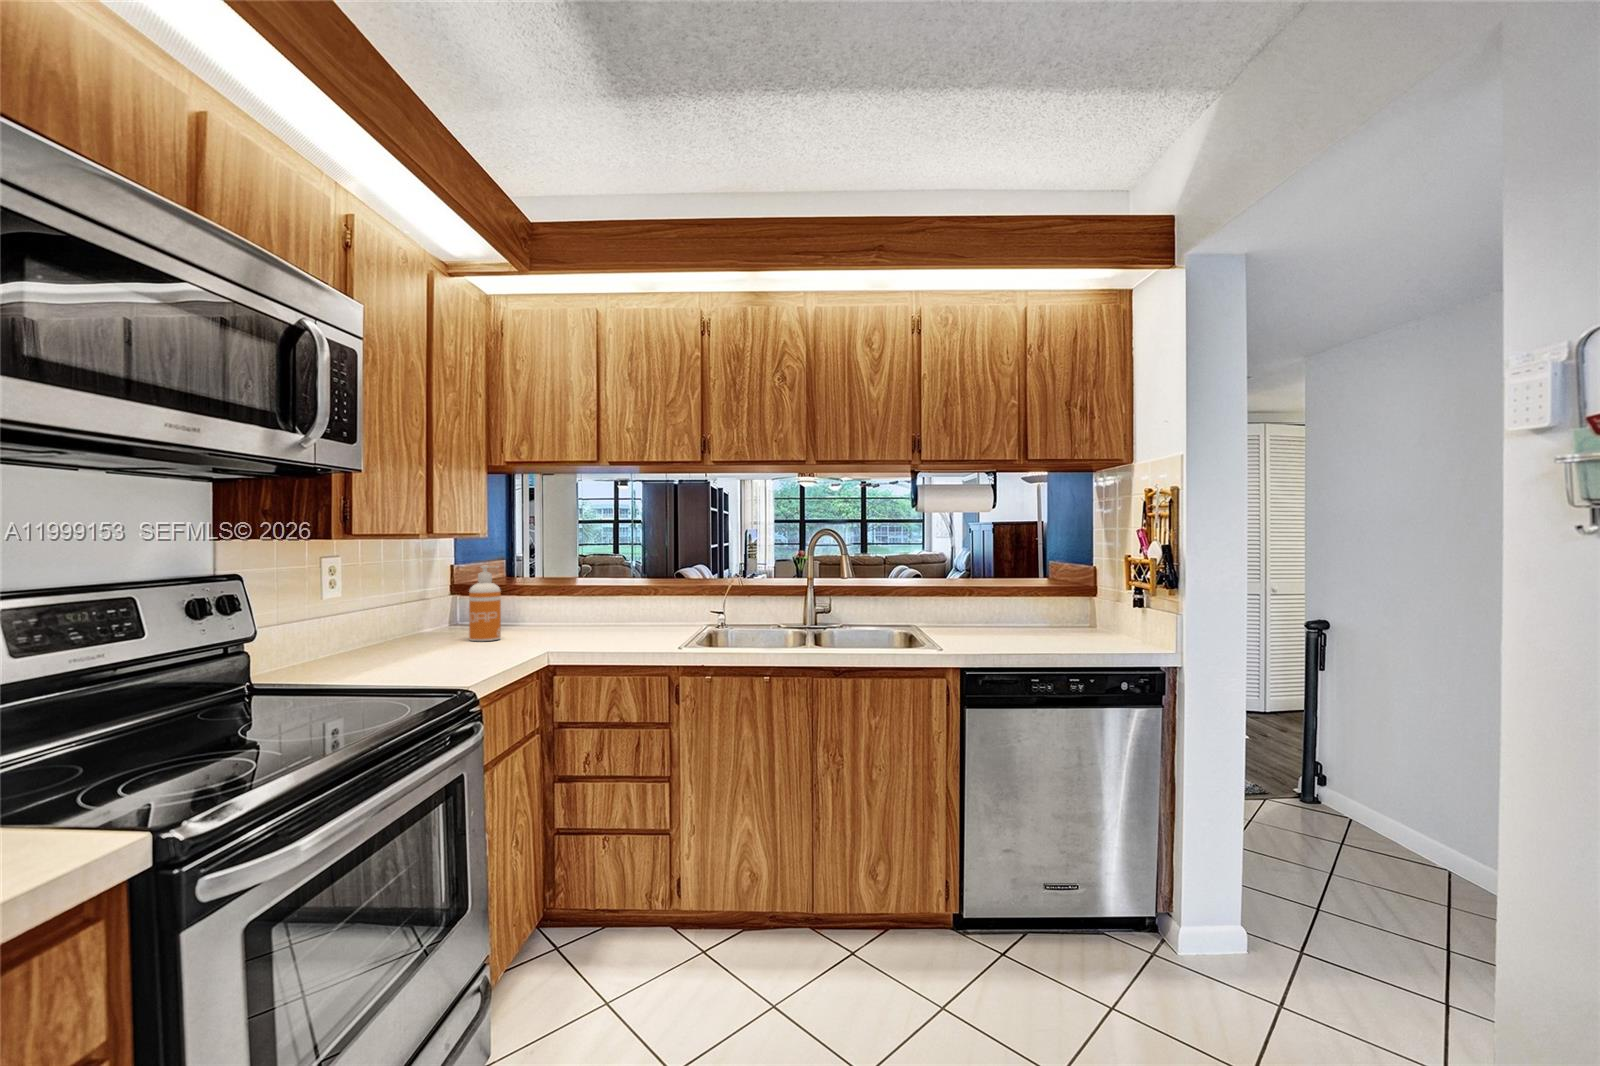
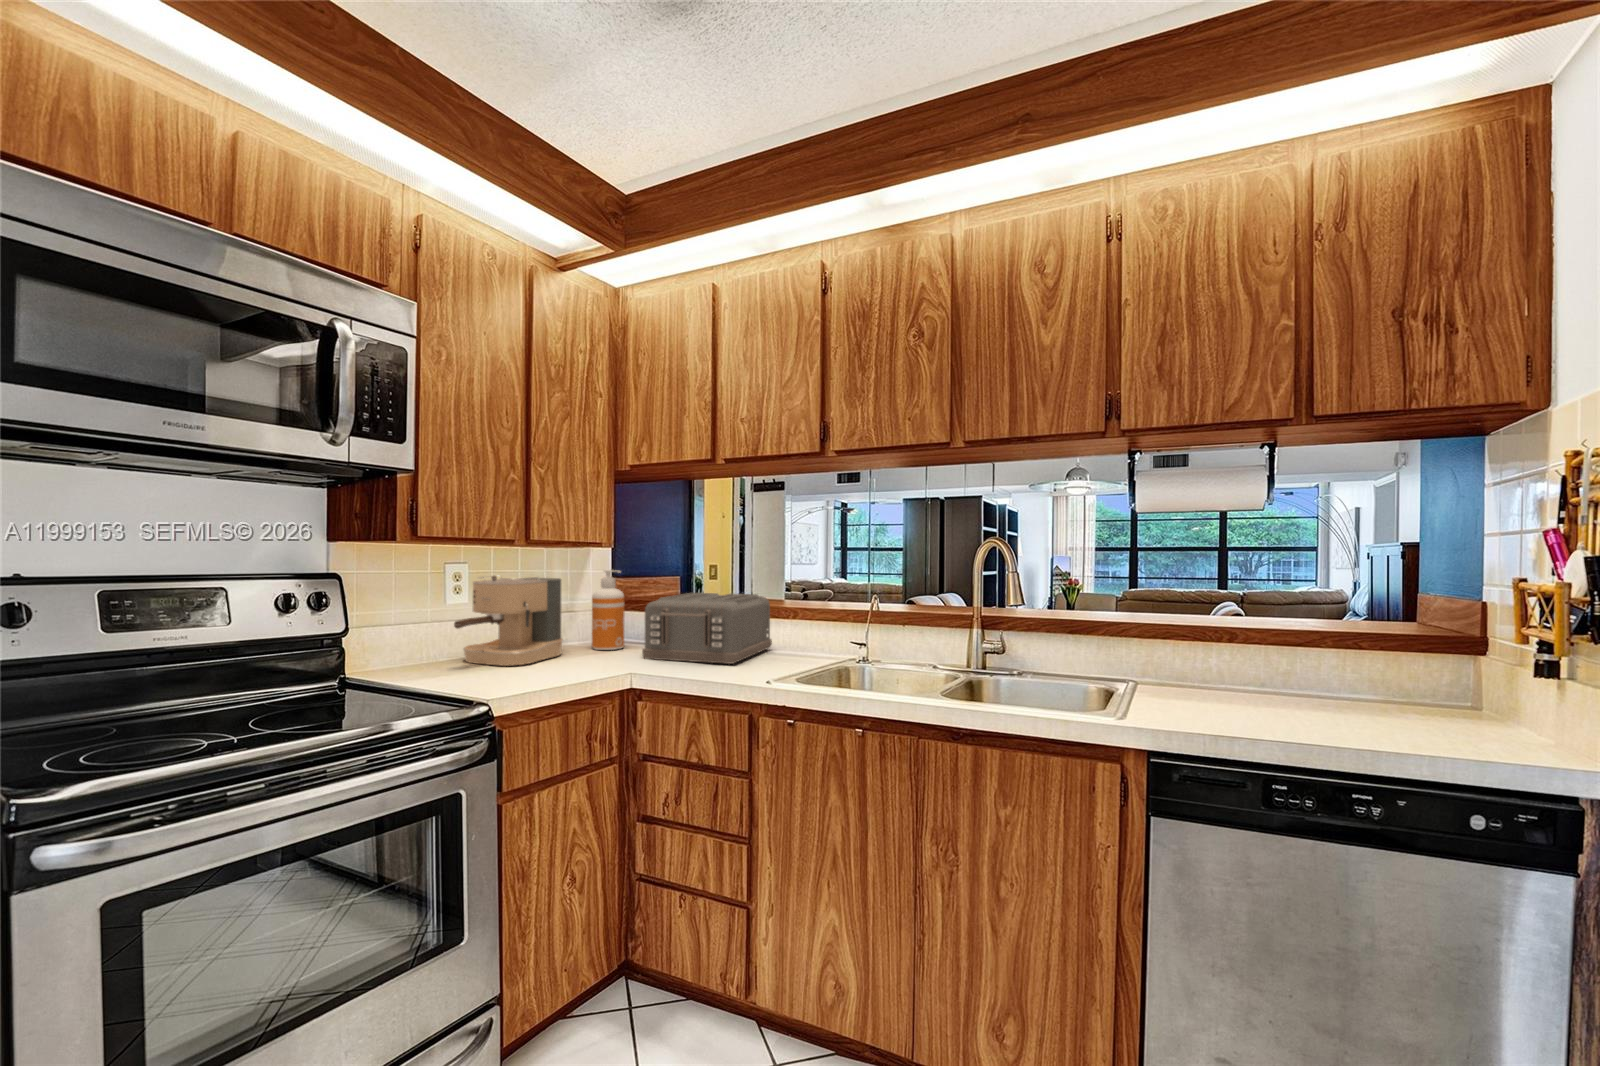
coffee maker: none [364,572,455,658] -> present [454,576,562,666]
toaster: none [537,584,634,645] -> present [642,593,772,664]

